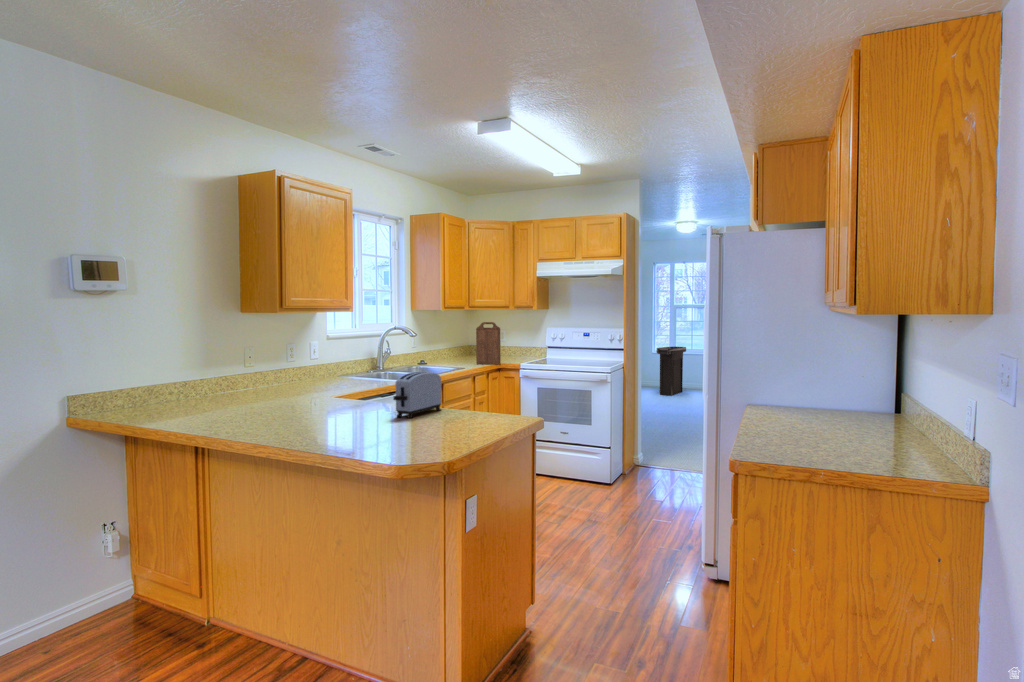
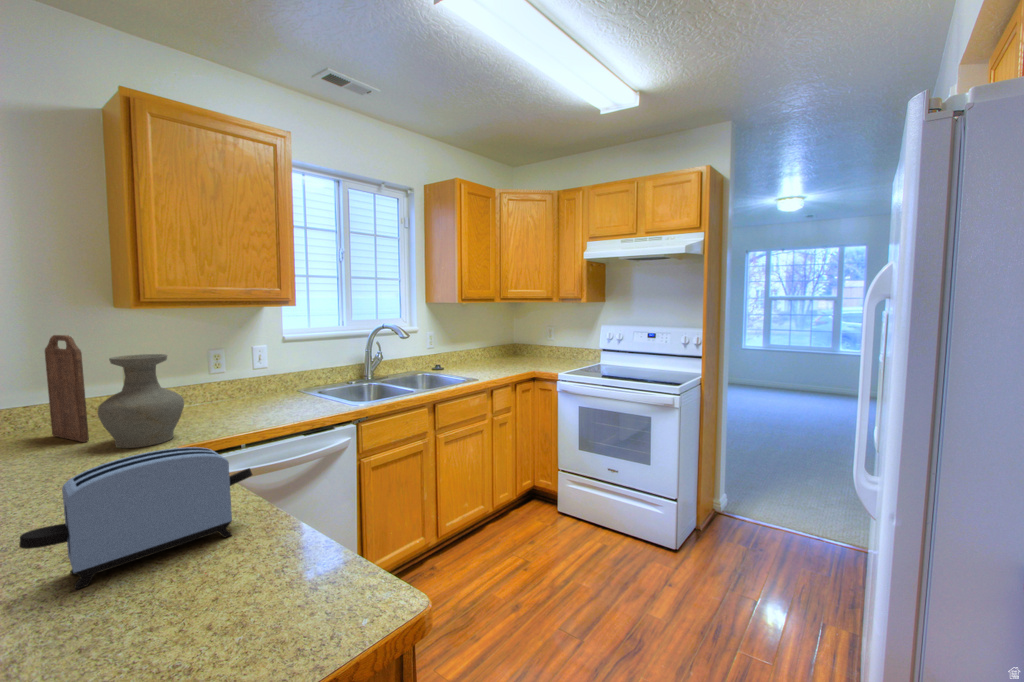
cutting board: present [476,322,501,364] -> present [45,335,89,442]
vase: none [278,342,323,398] -> present [98,354,184,448]
trash can: present [656,347,686,396] -> none [746,343,783,399]

